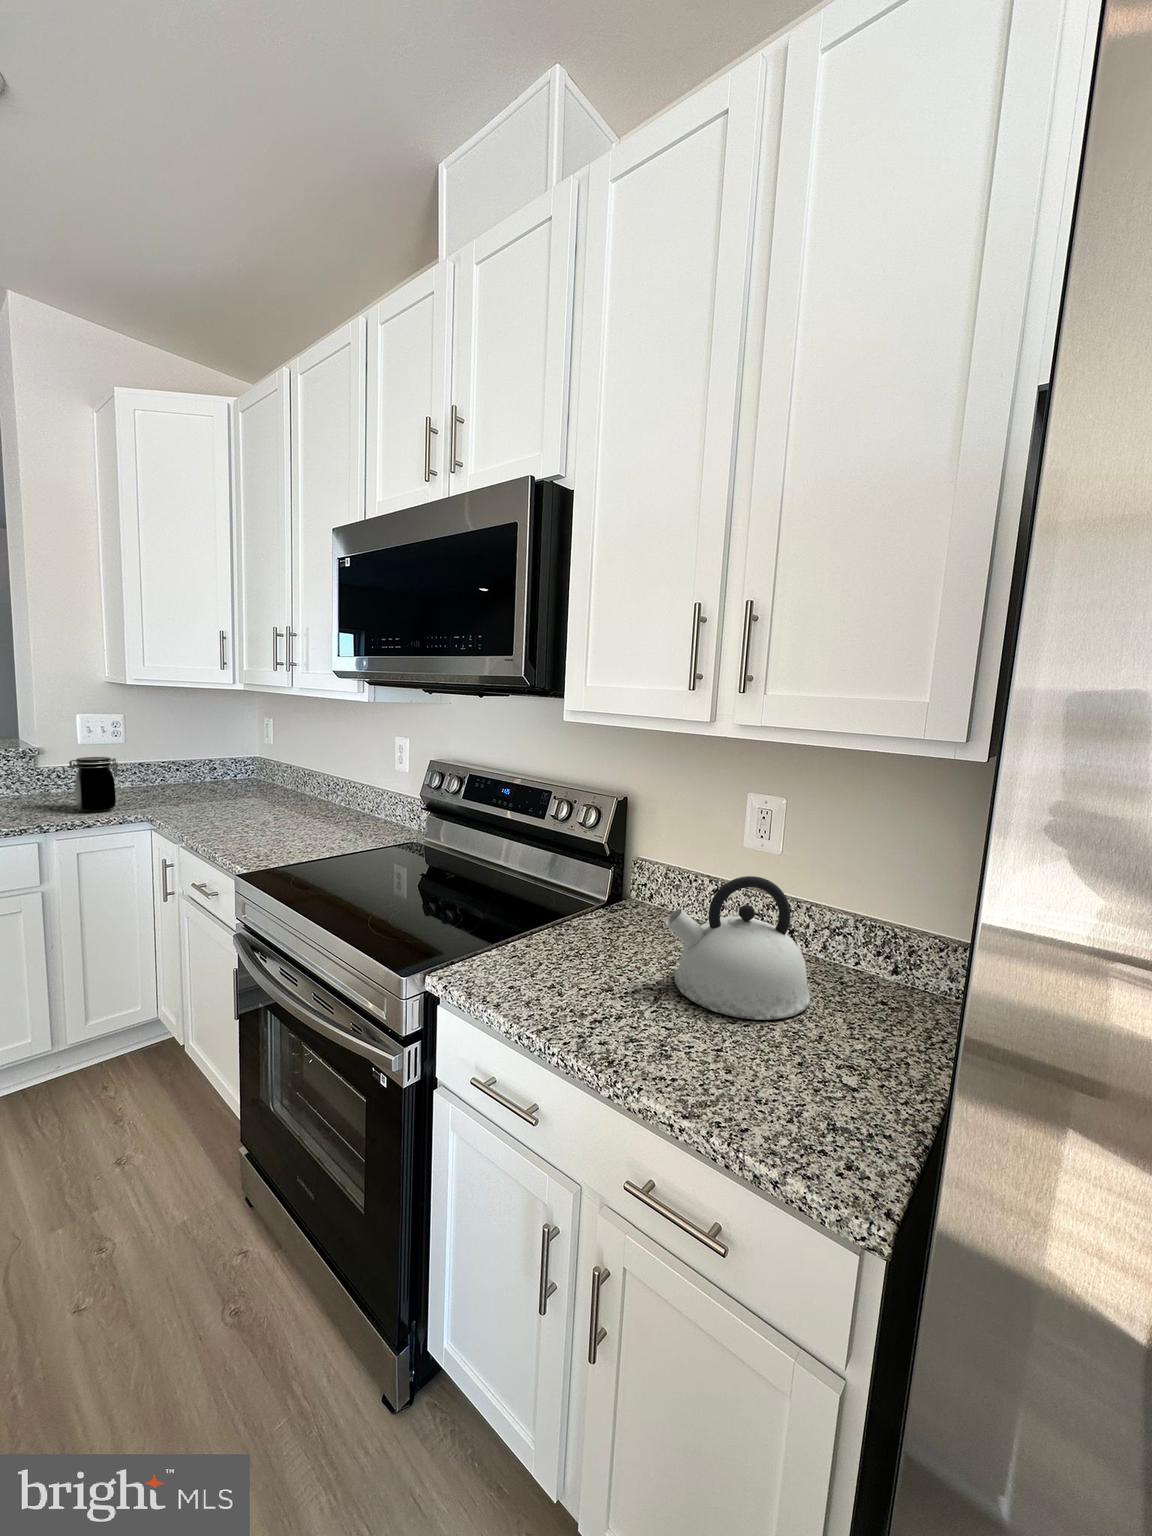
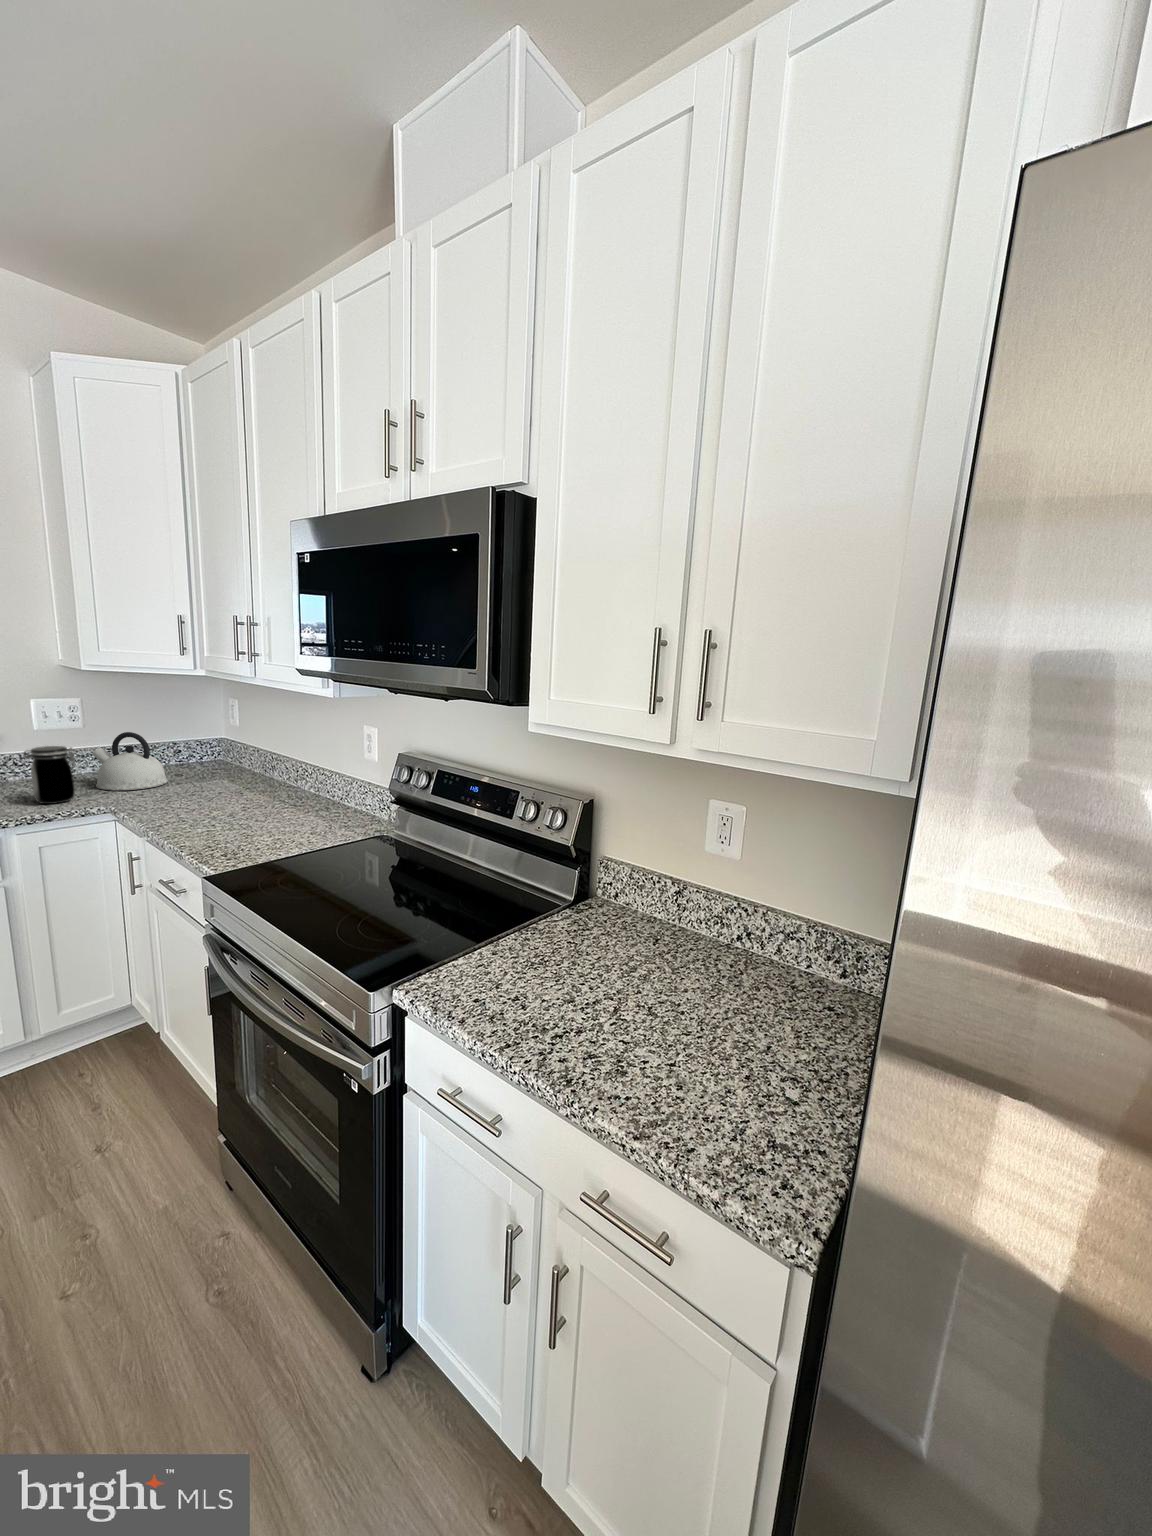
kettle: present [666,876,810,1020] -> present [92,732,168,790]

